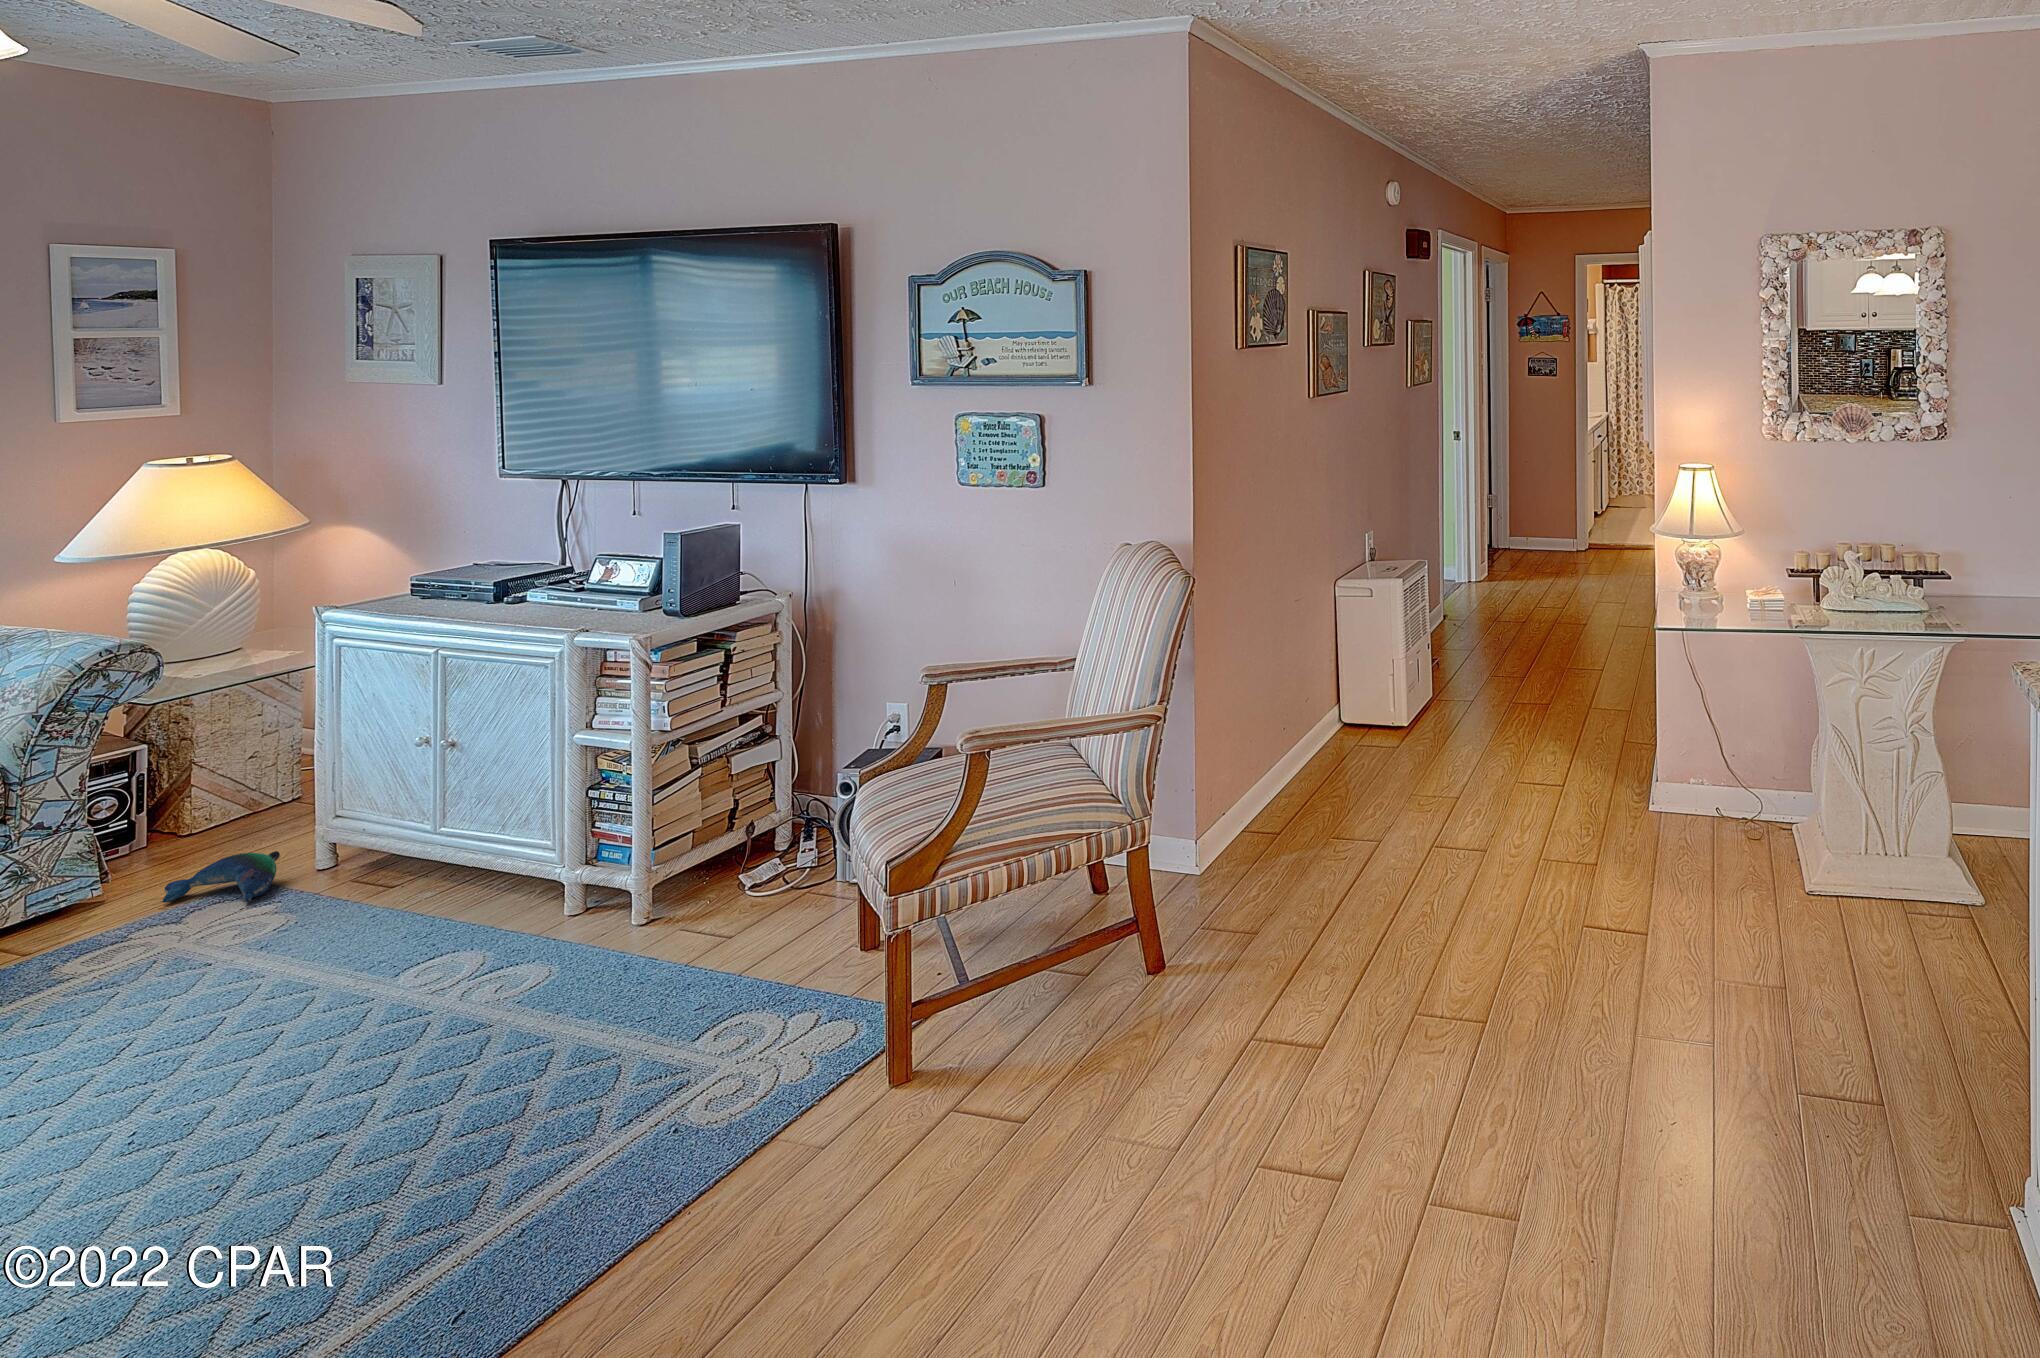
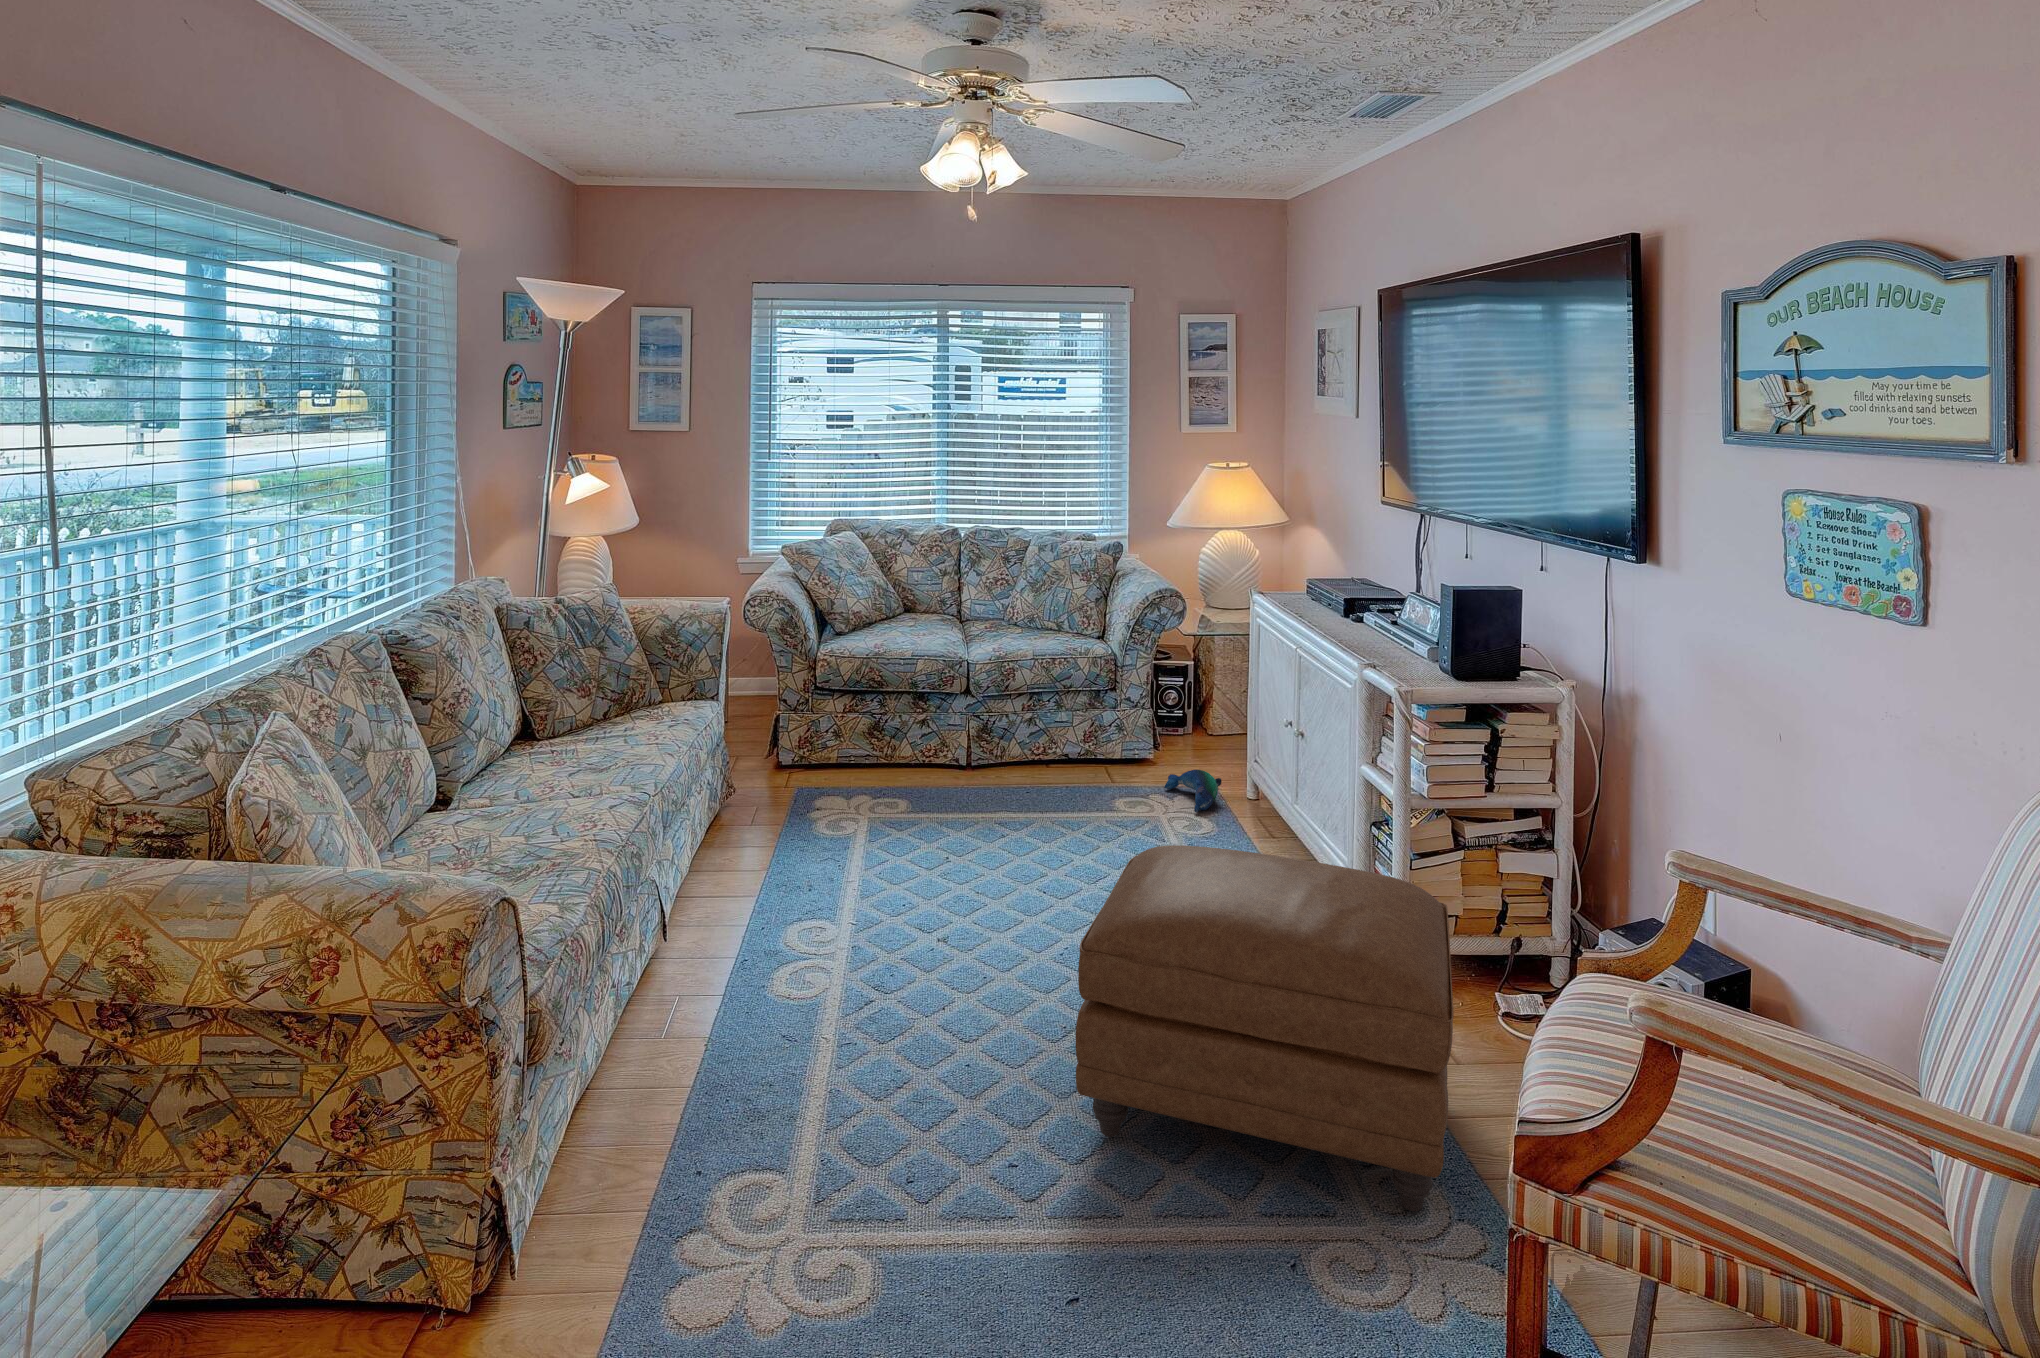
ottoman: none [311,791,785,1192] -> present [1075,845,1453,1212]

